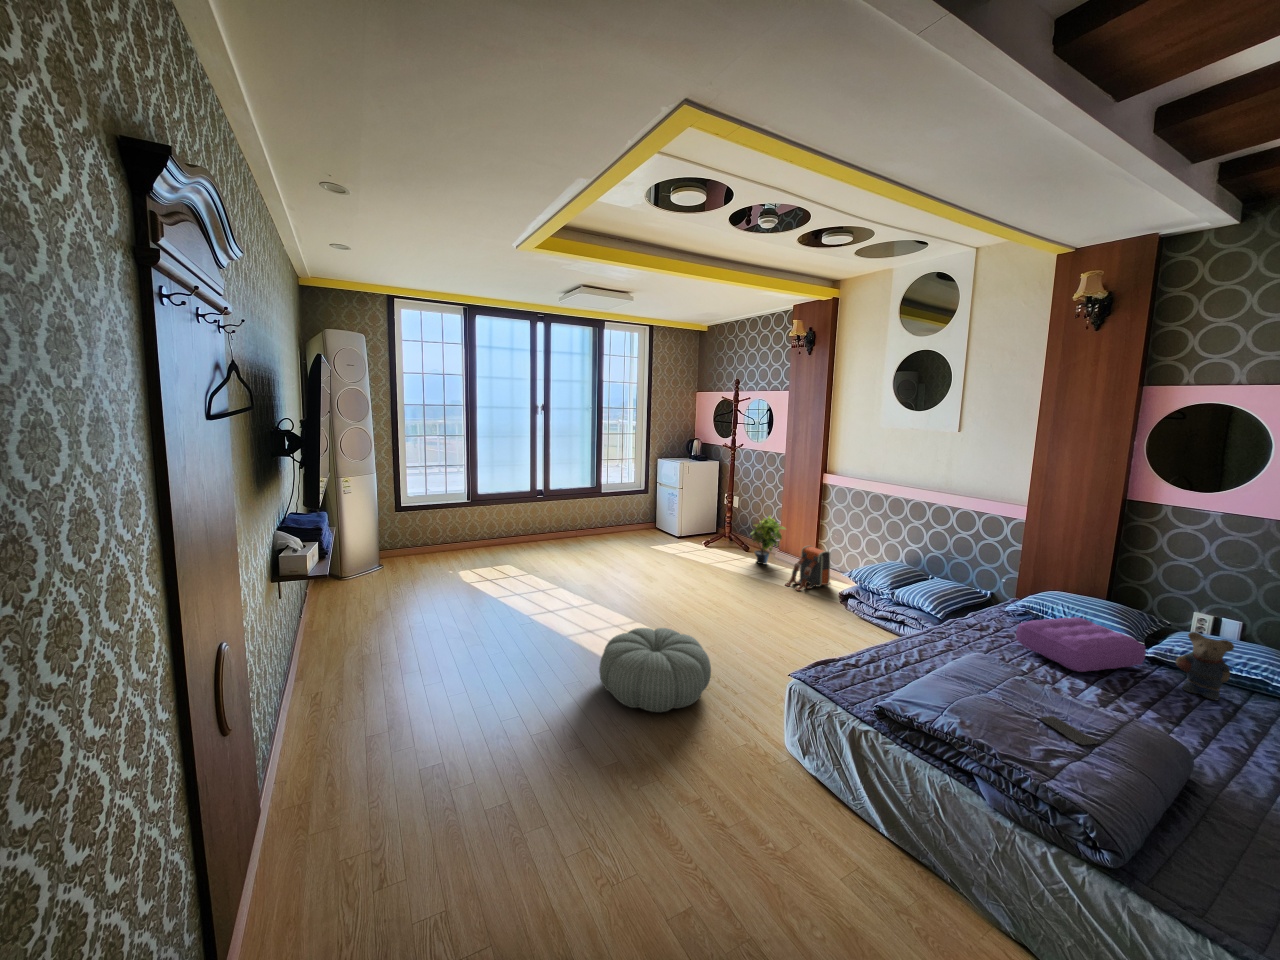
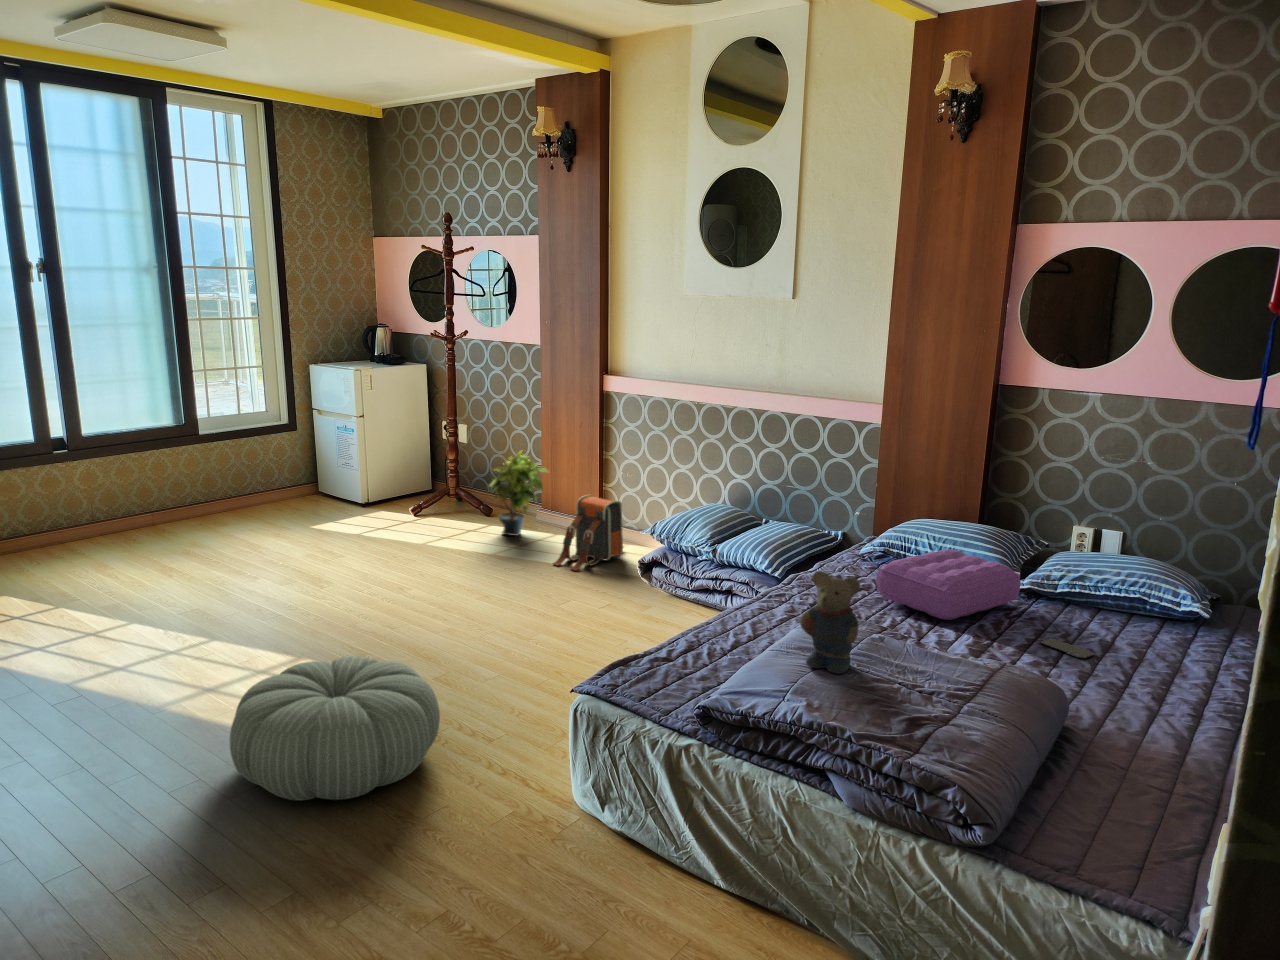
teddy bear: present [1176,632,1234,701] -> present [800,571,860,674]
smartphone: present [1040,716,1097,746] -> present [1040,638,1095,659]

